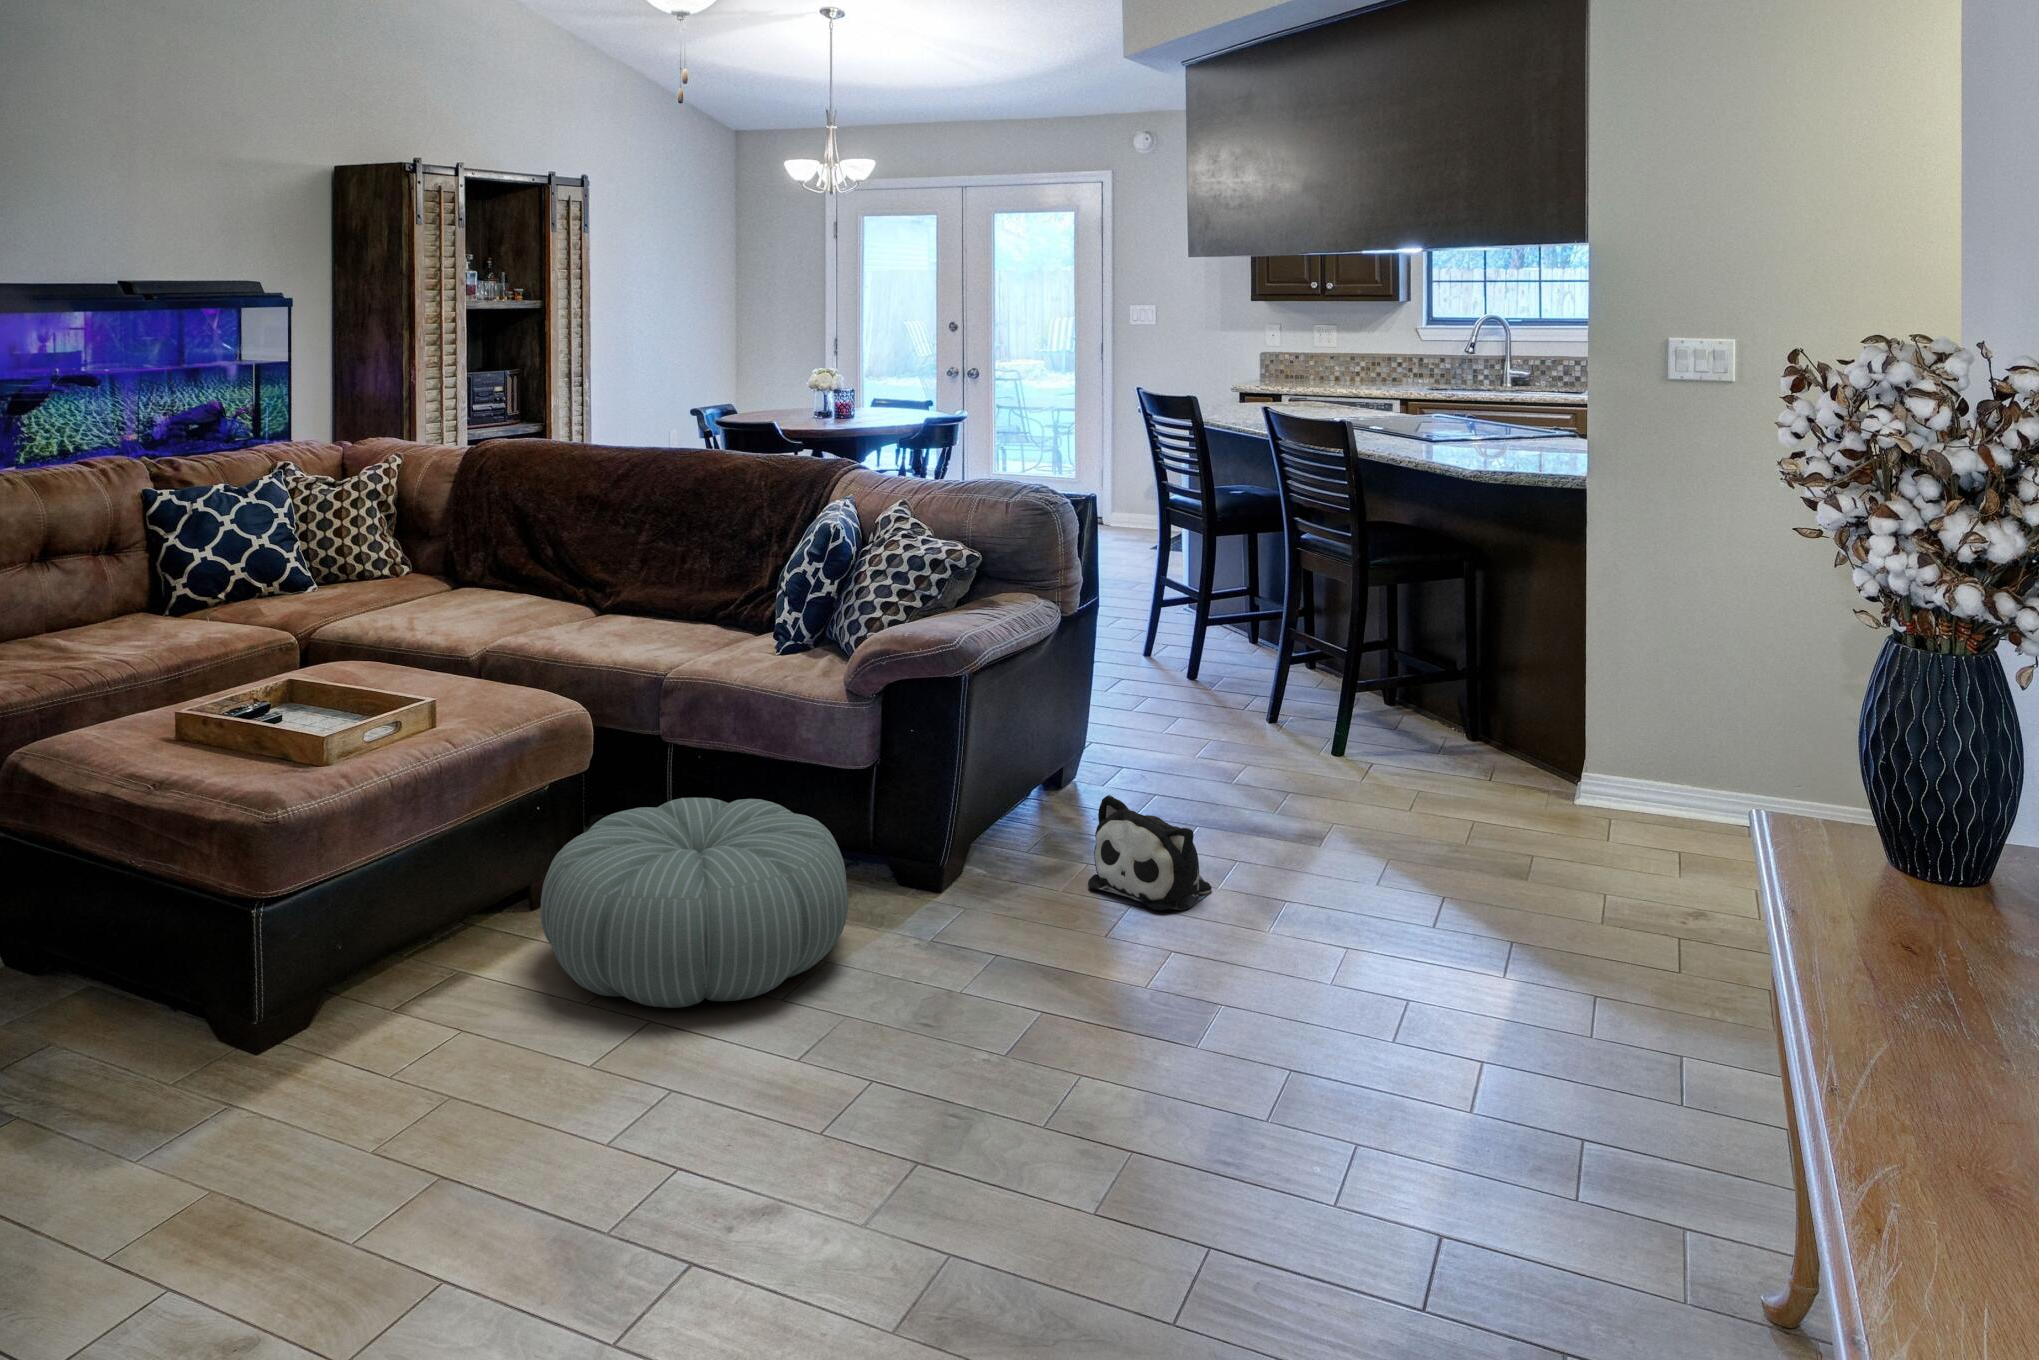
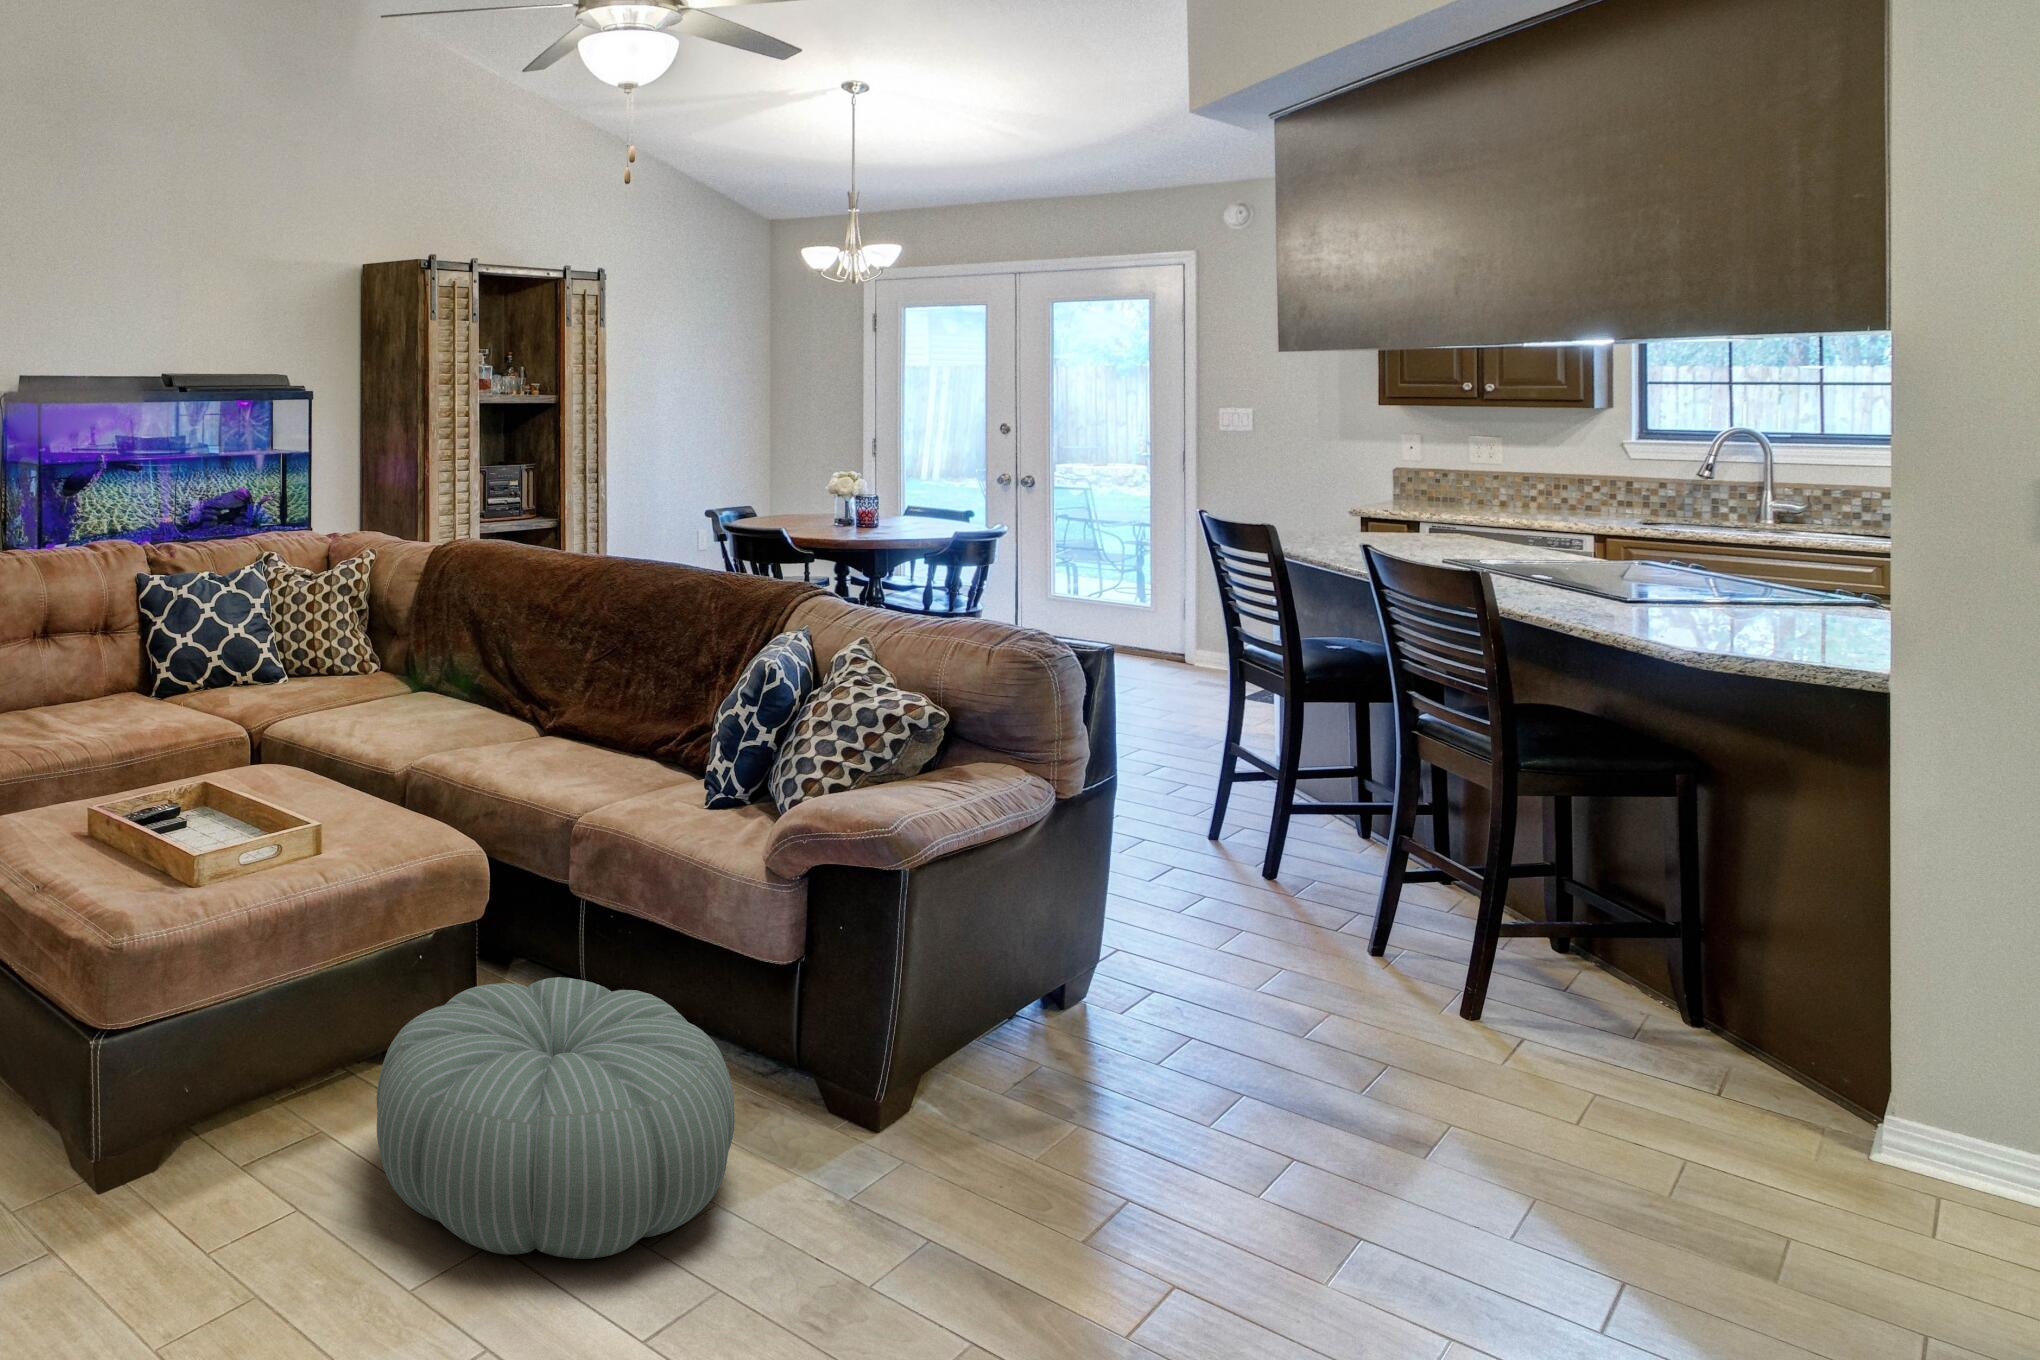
plush toy: present [1088,795,1212,910] -> none [1069,1052,1249,1236]

